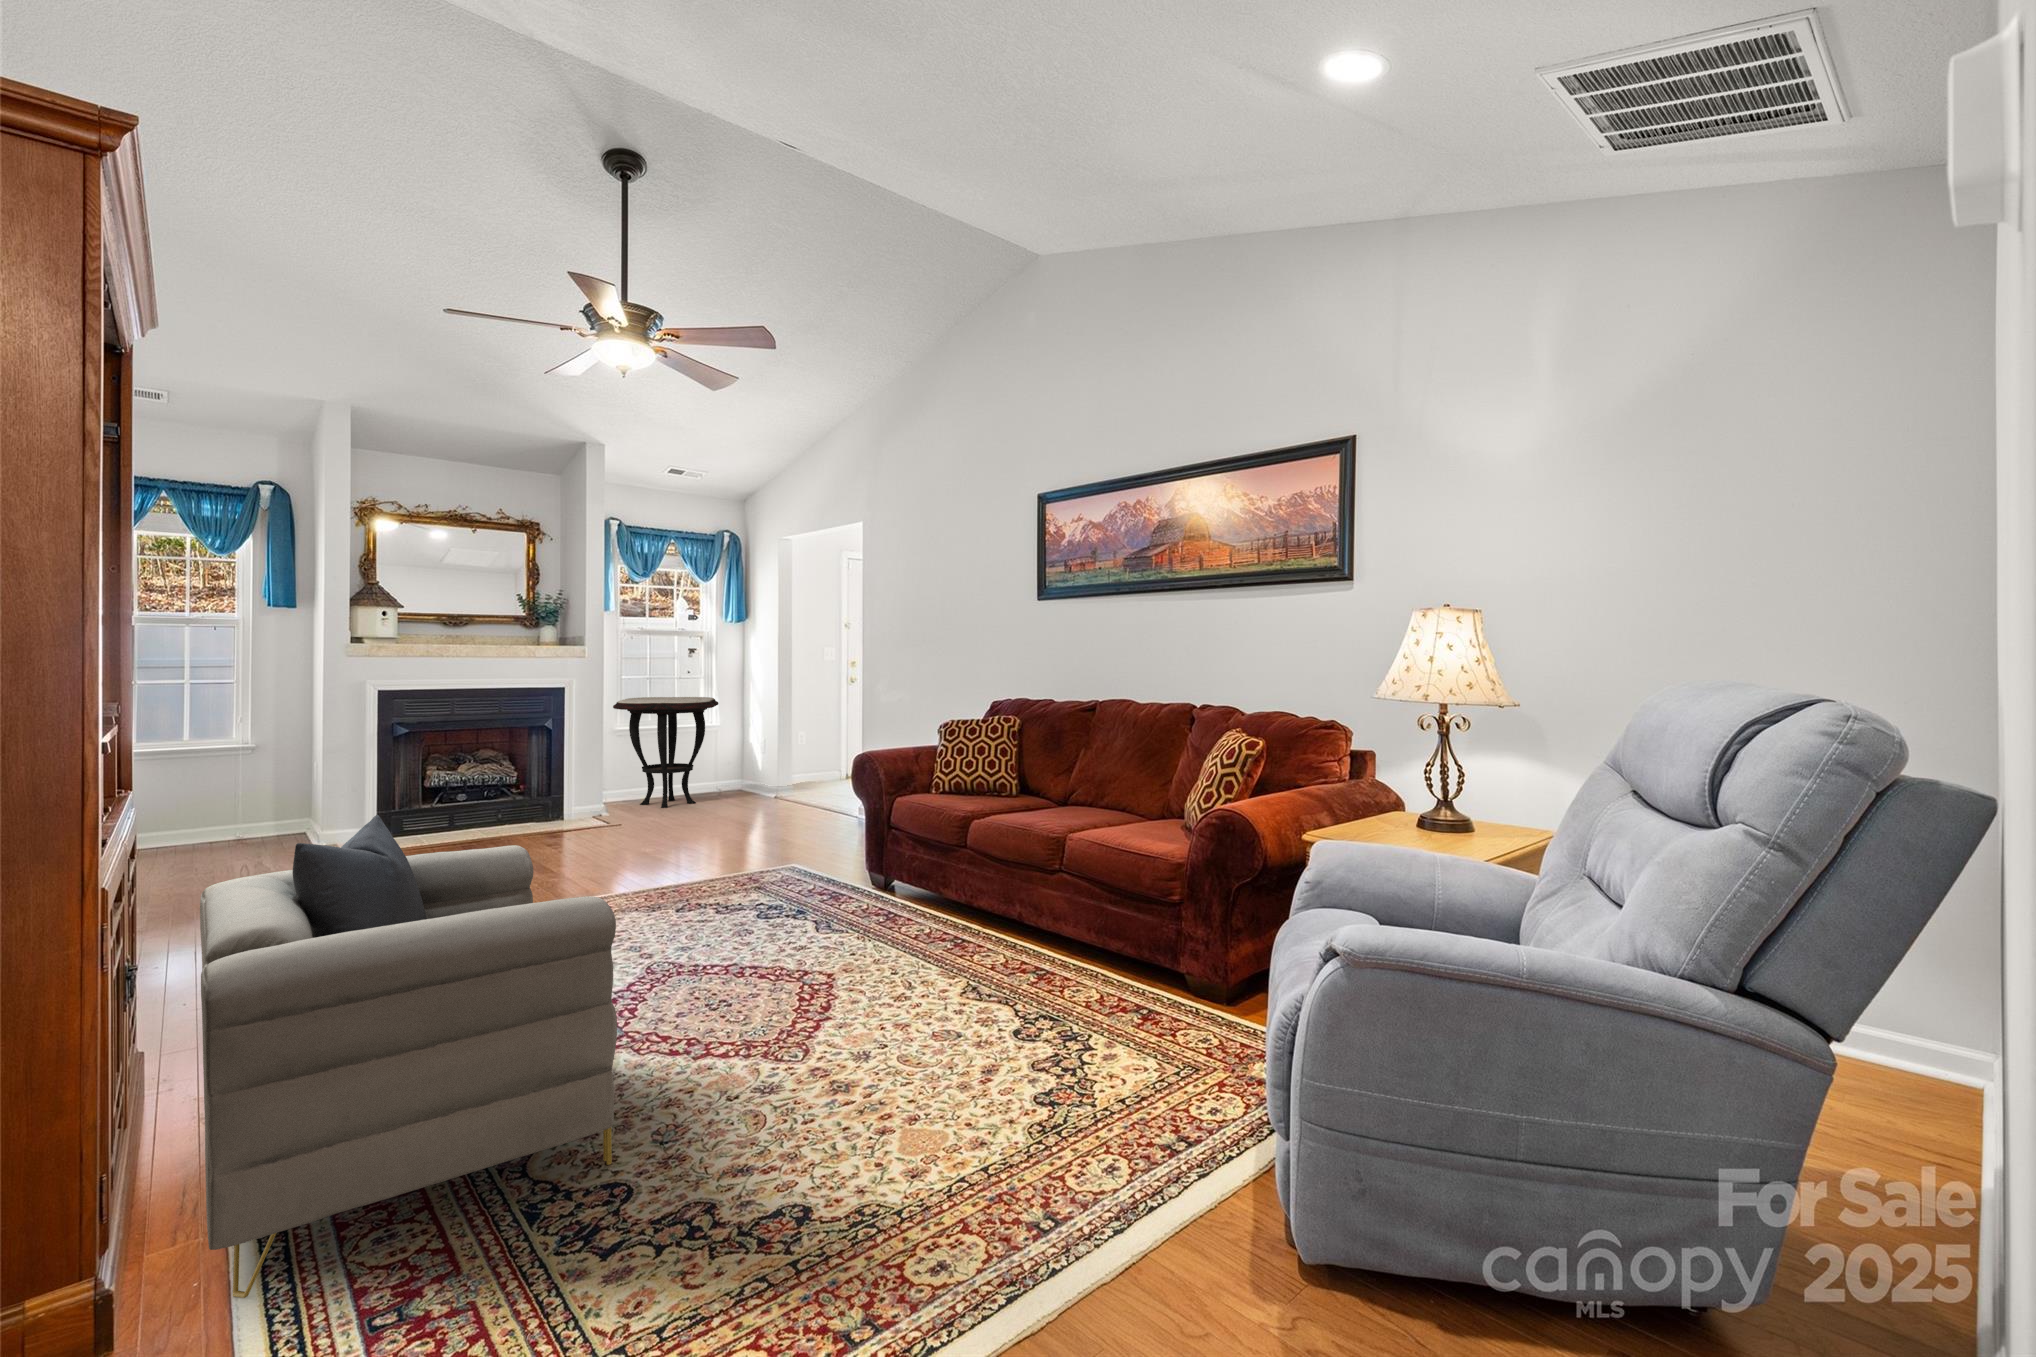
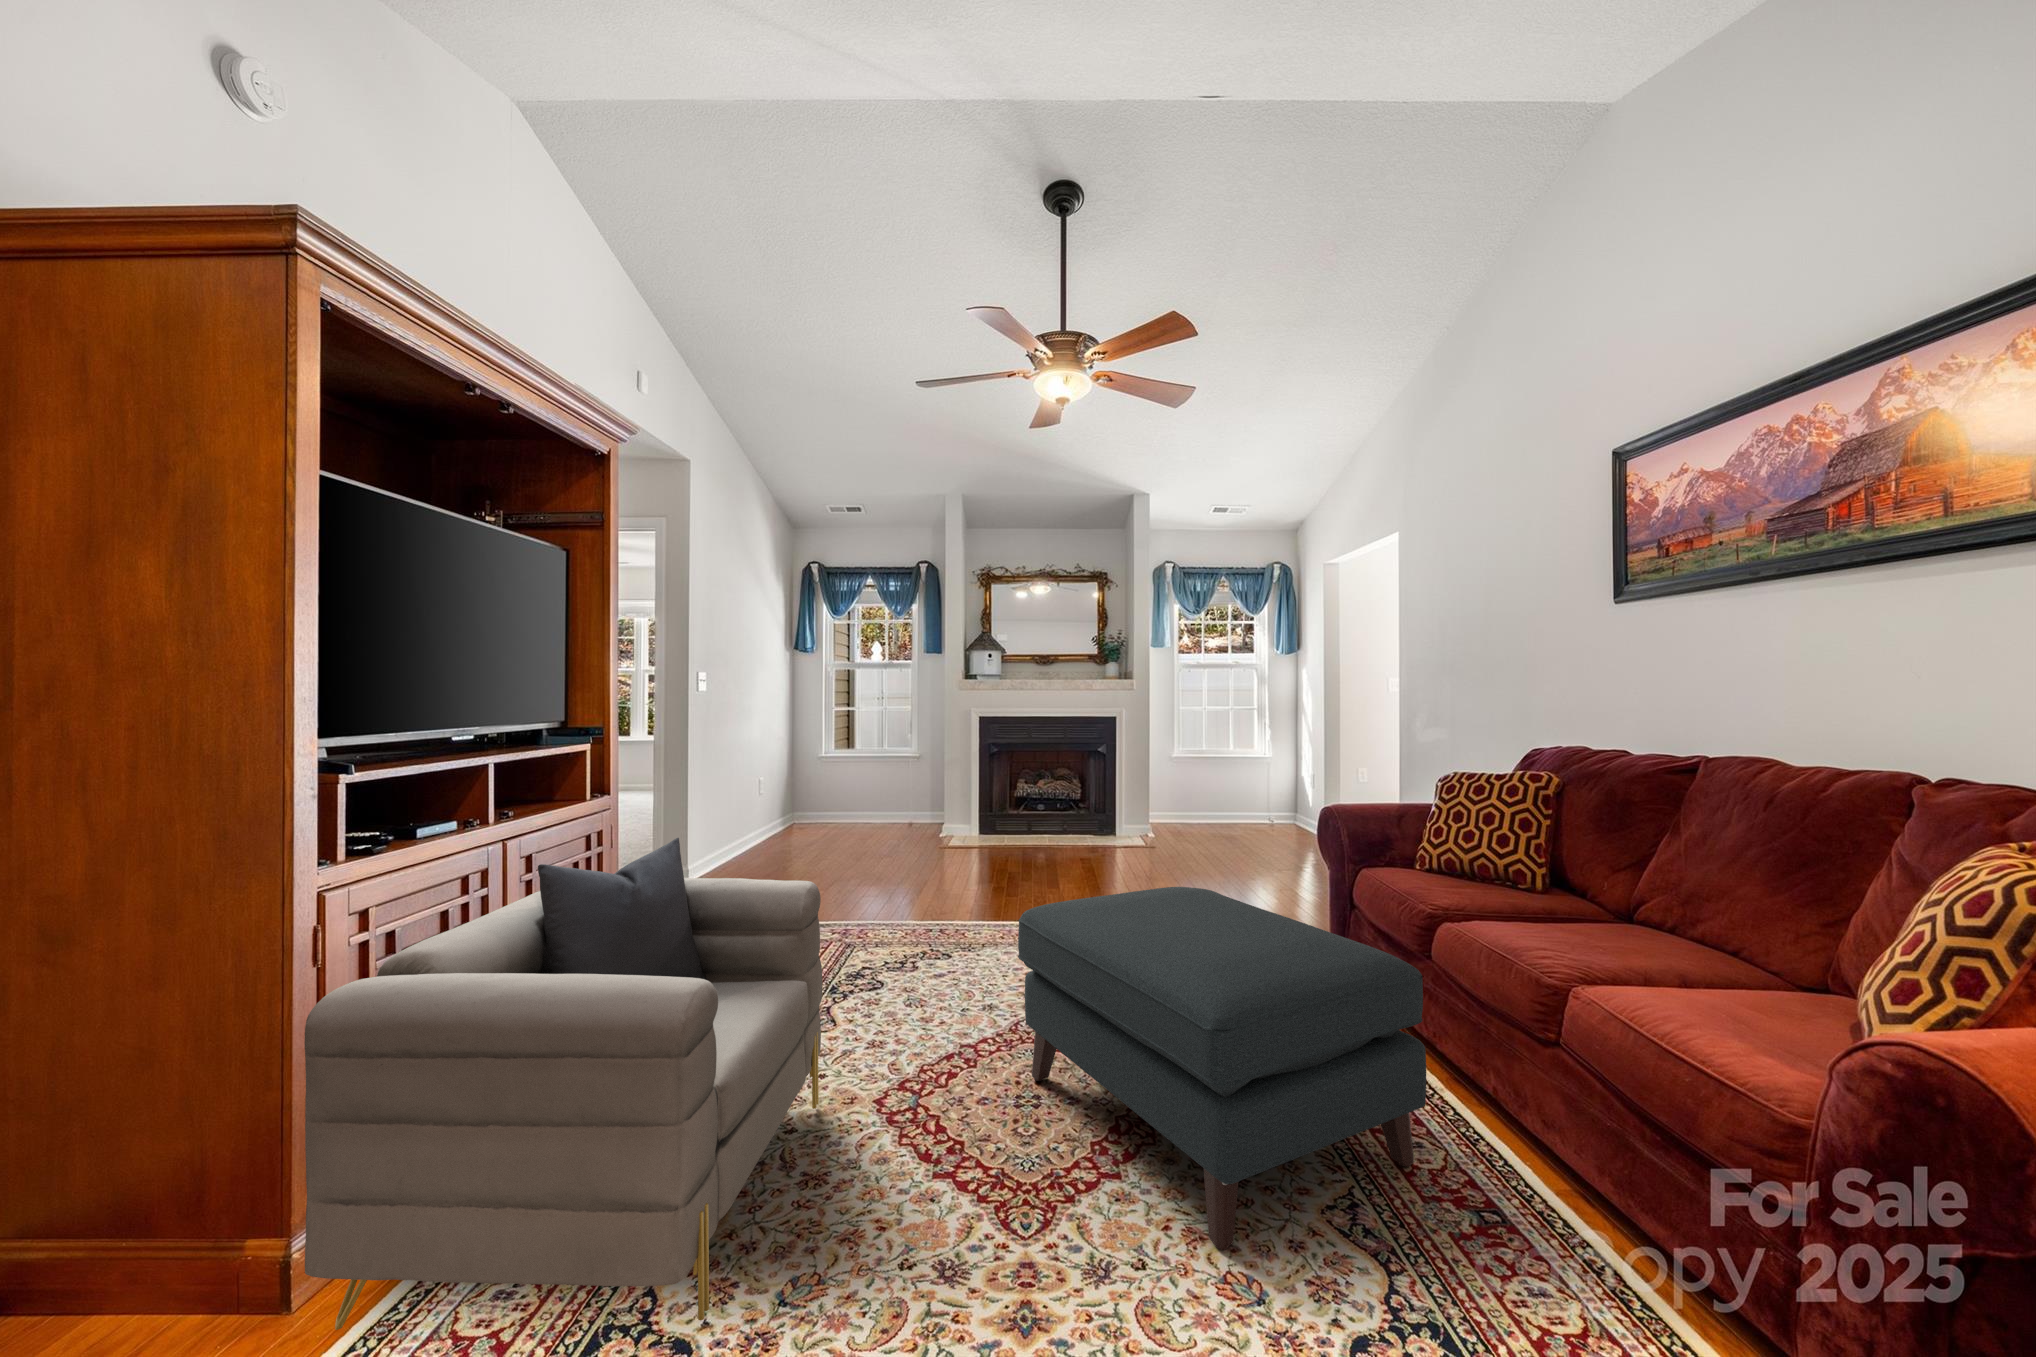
side table: present [613,697,718,808] -> none [1165,724,1263,828]
ottoman: none [691,820,1000,1028] -> present [1018,887,1426,1250]

